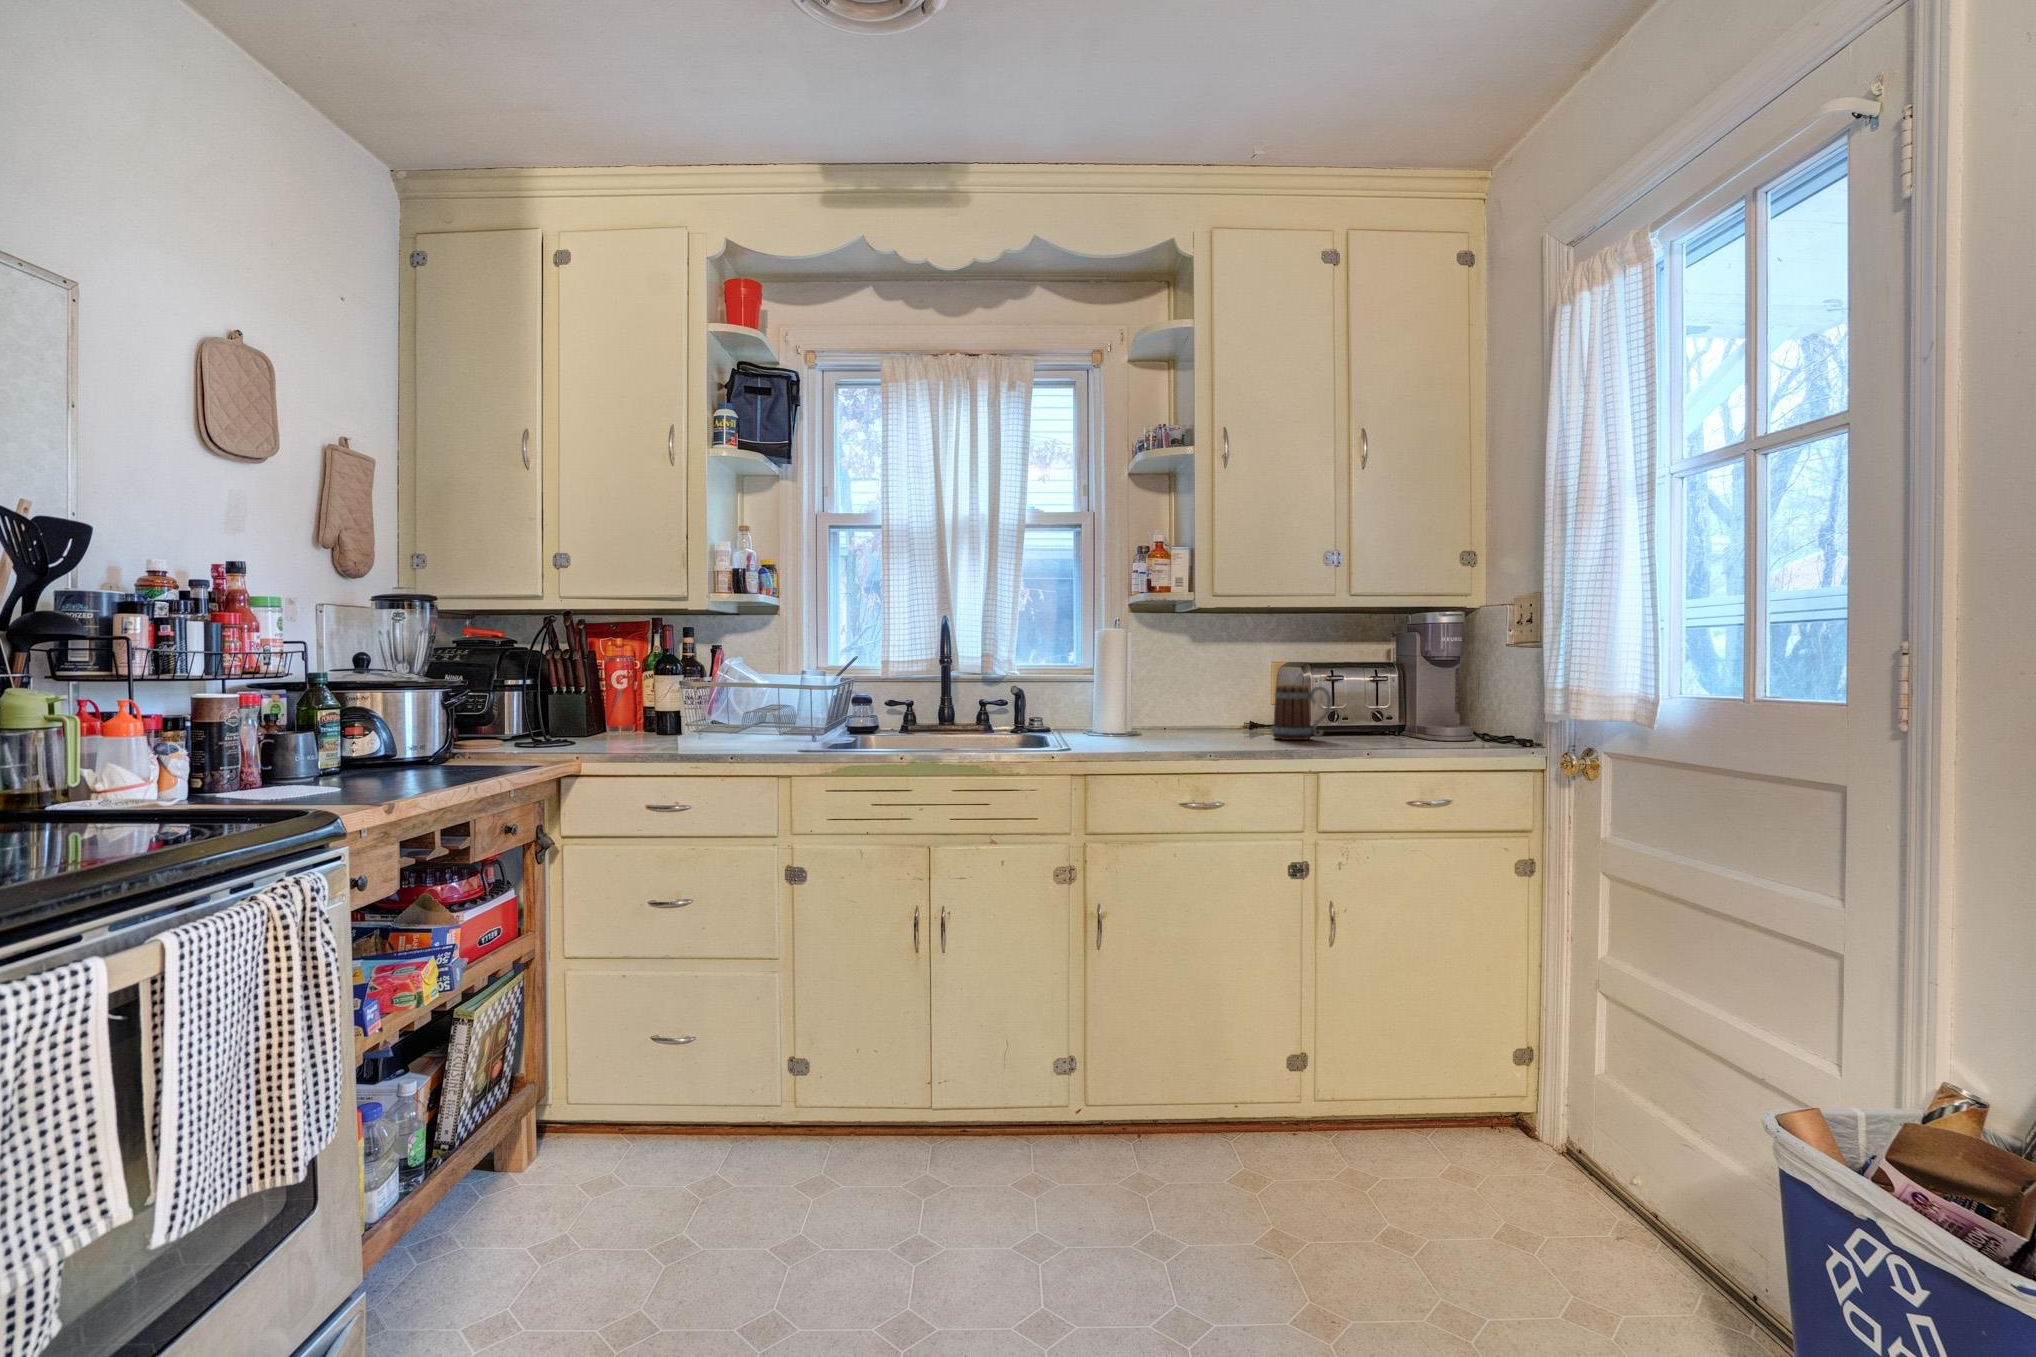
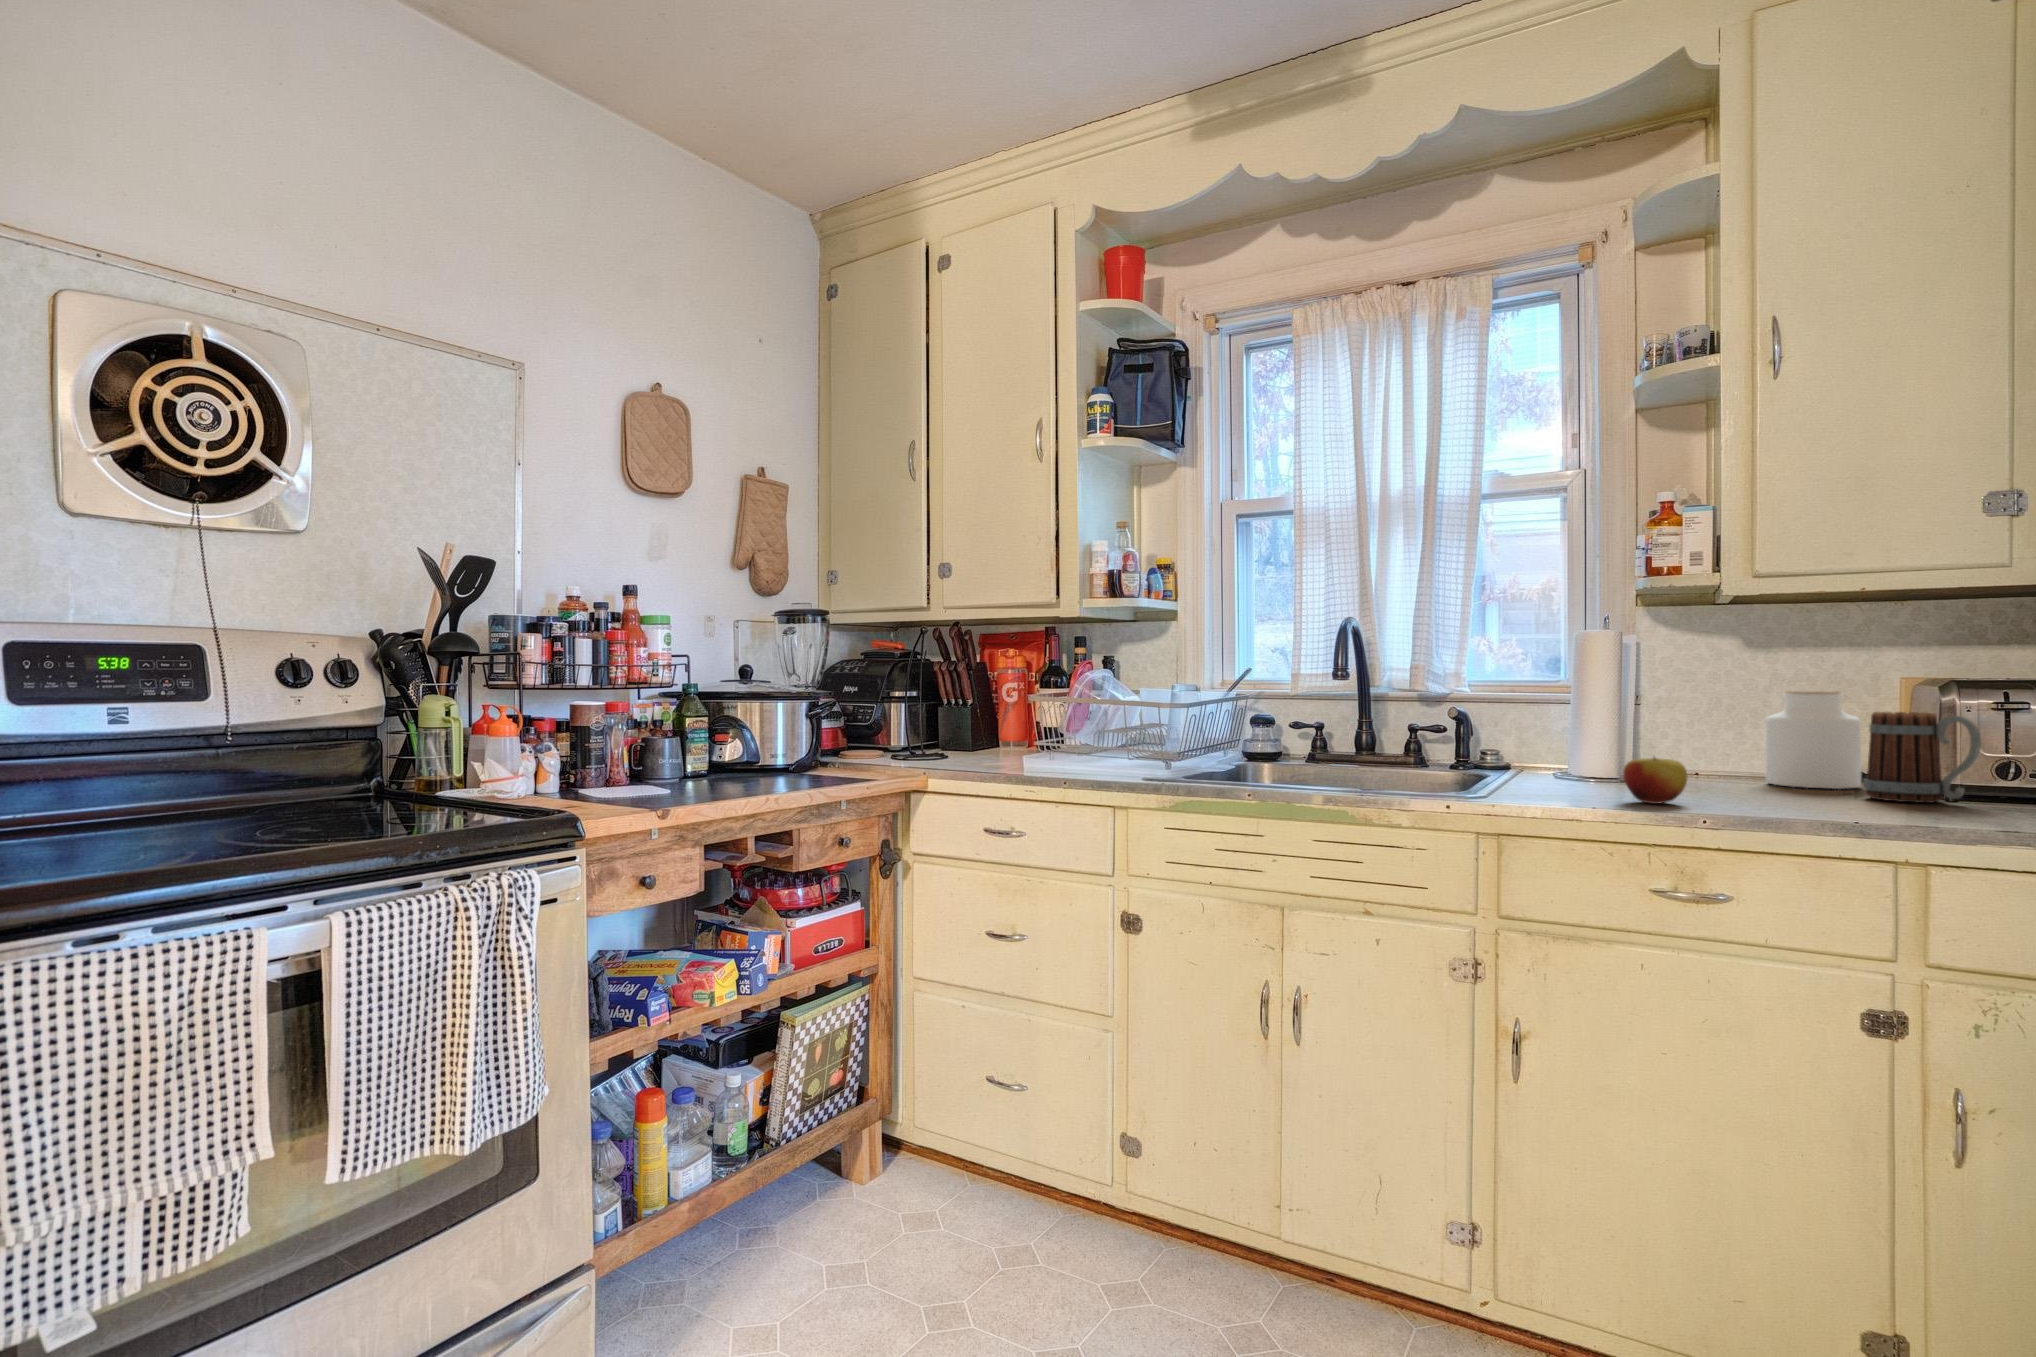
jar: none [1208,672,1259,734] -> present [1766,691,1861,789]
apple: none [1158,717,1196,749] -> present [1623,757,1688,804]

